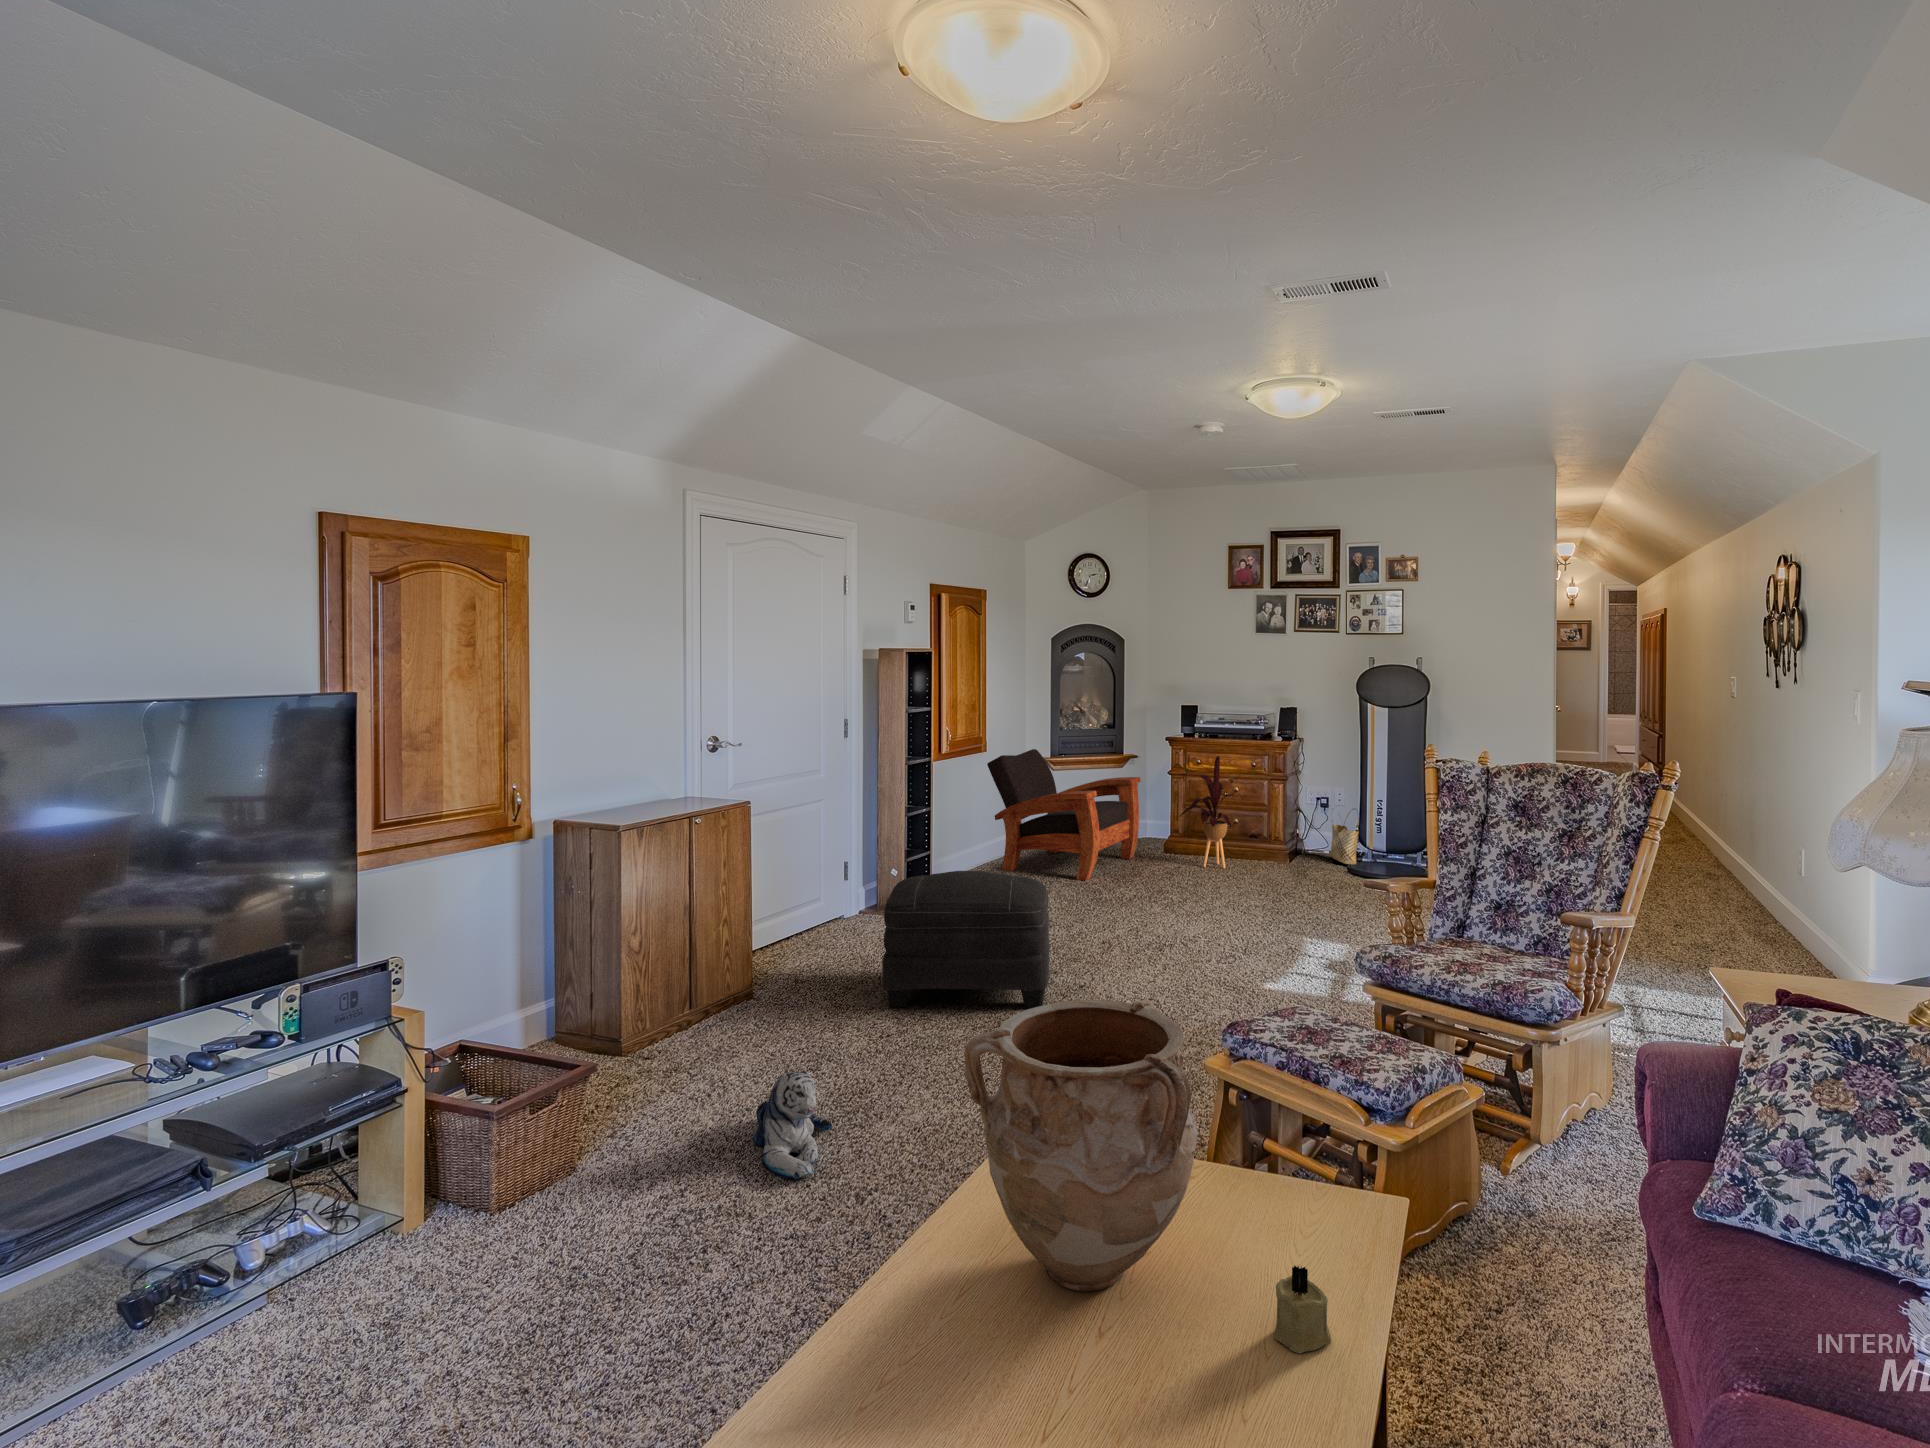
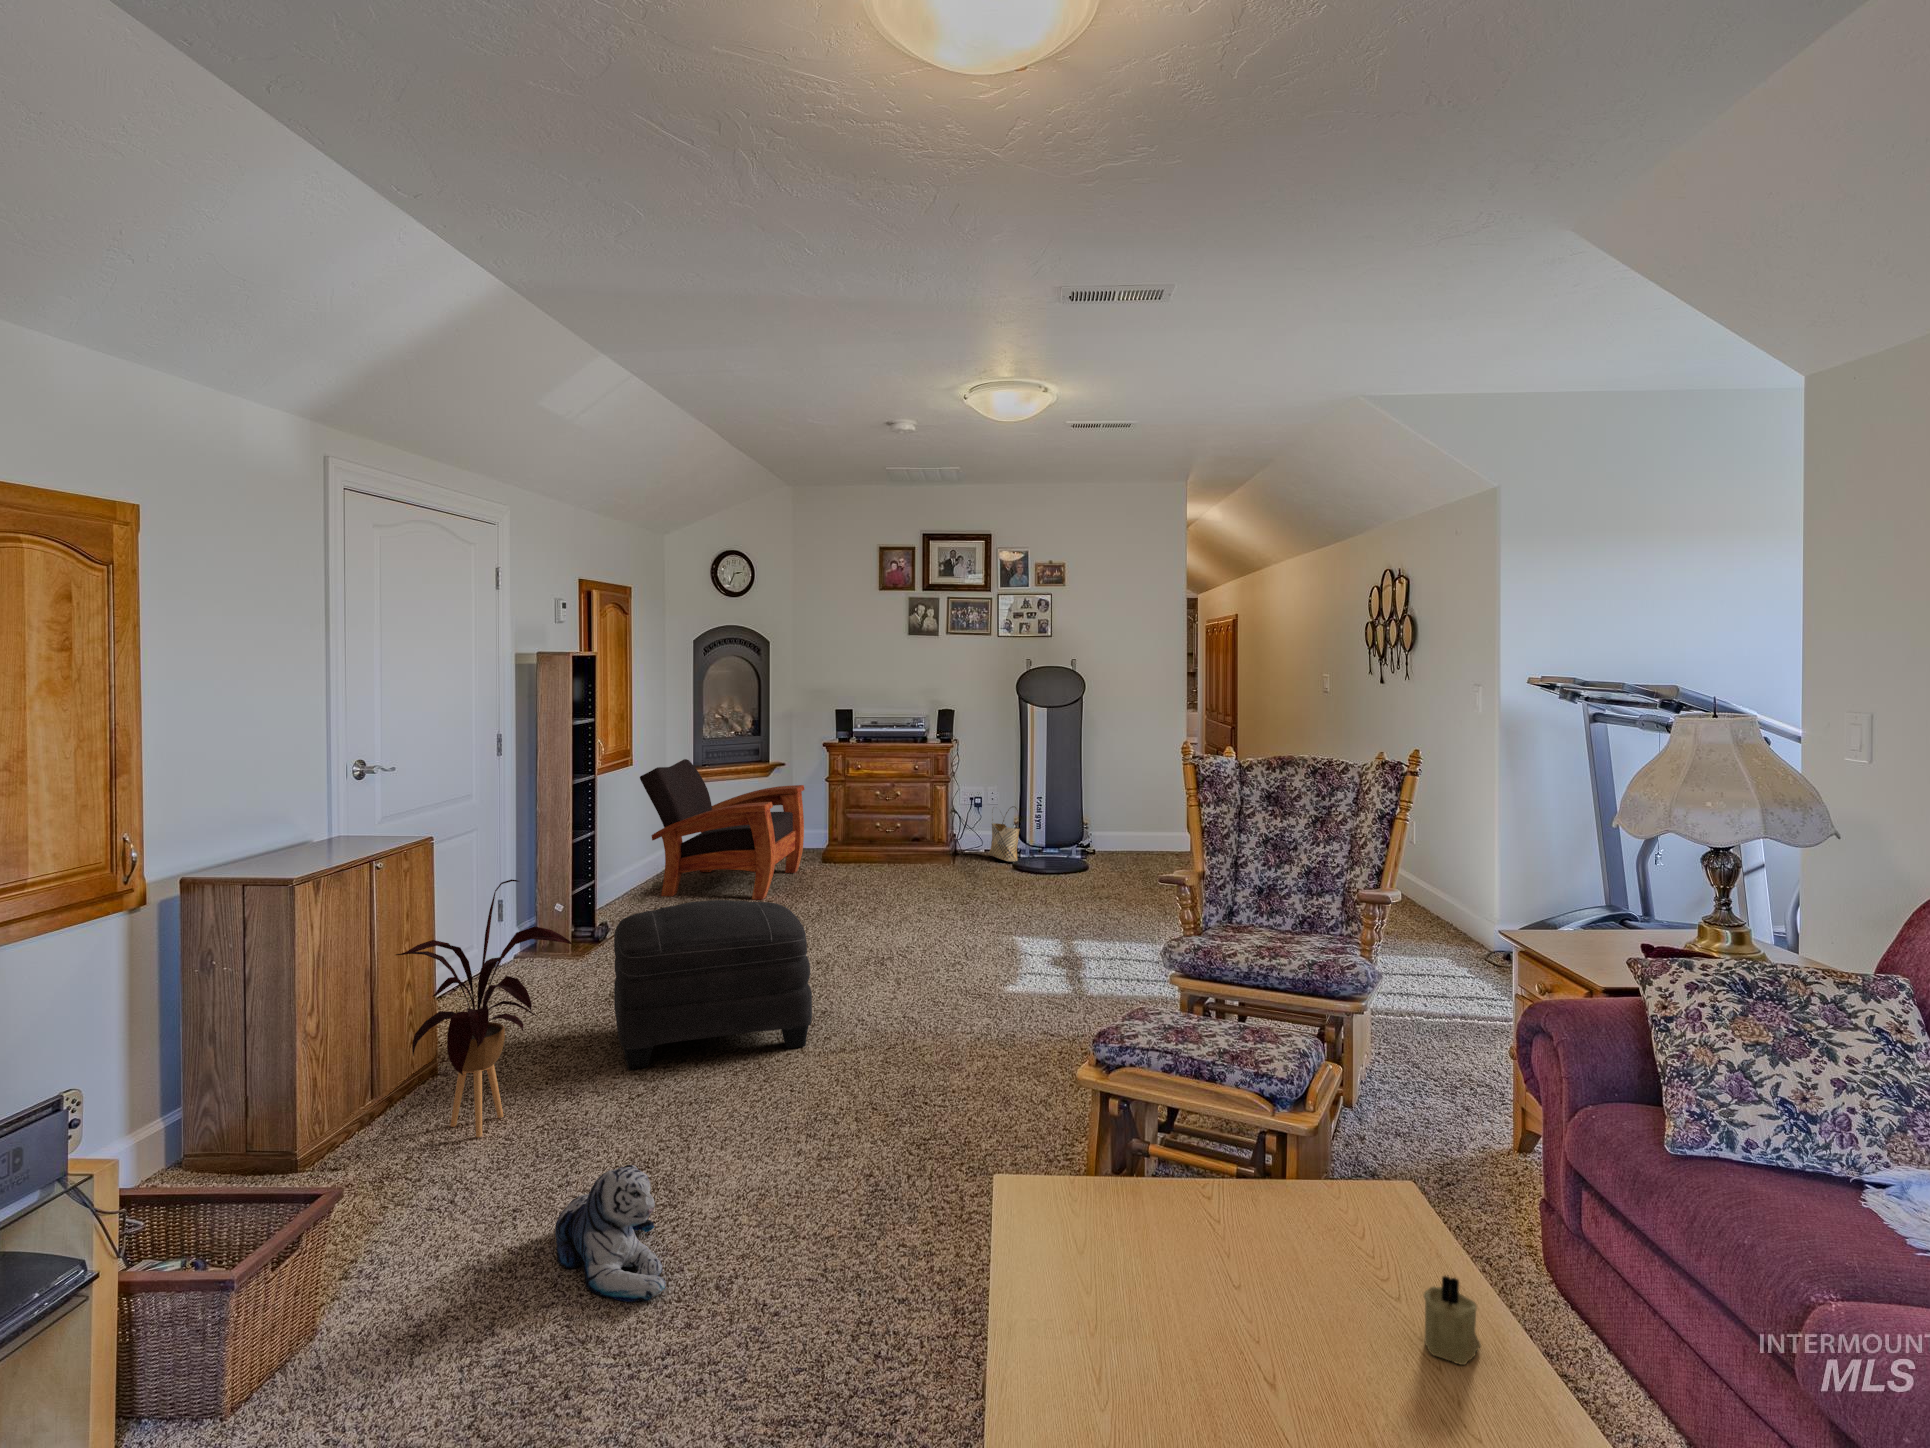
house plant: present [1179,756,1234,868] -> present [396,879,573,1137]
vase: present [964,1000,1199,1291] -> none [1089,1026,1354,1356]

